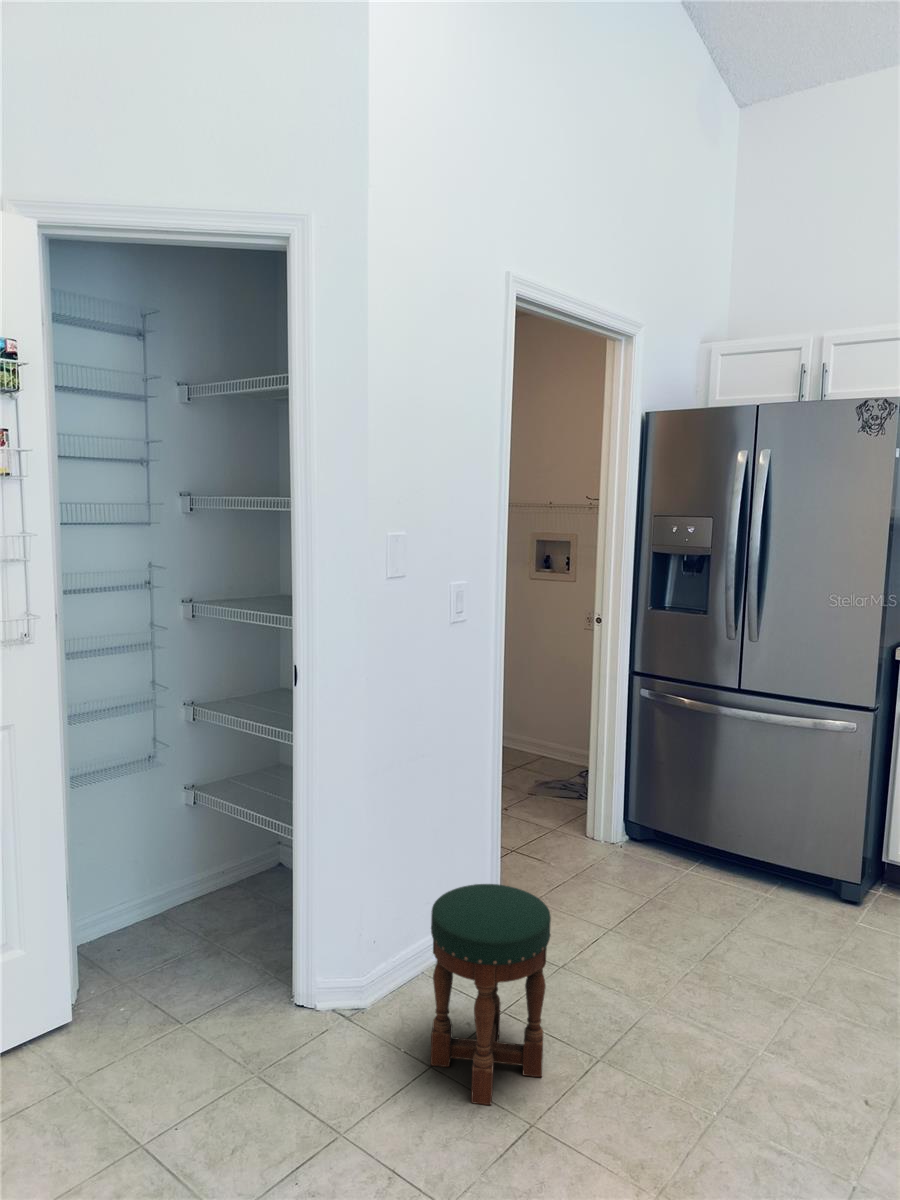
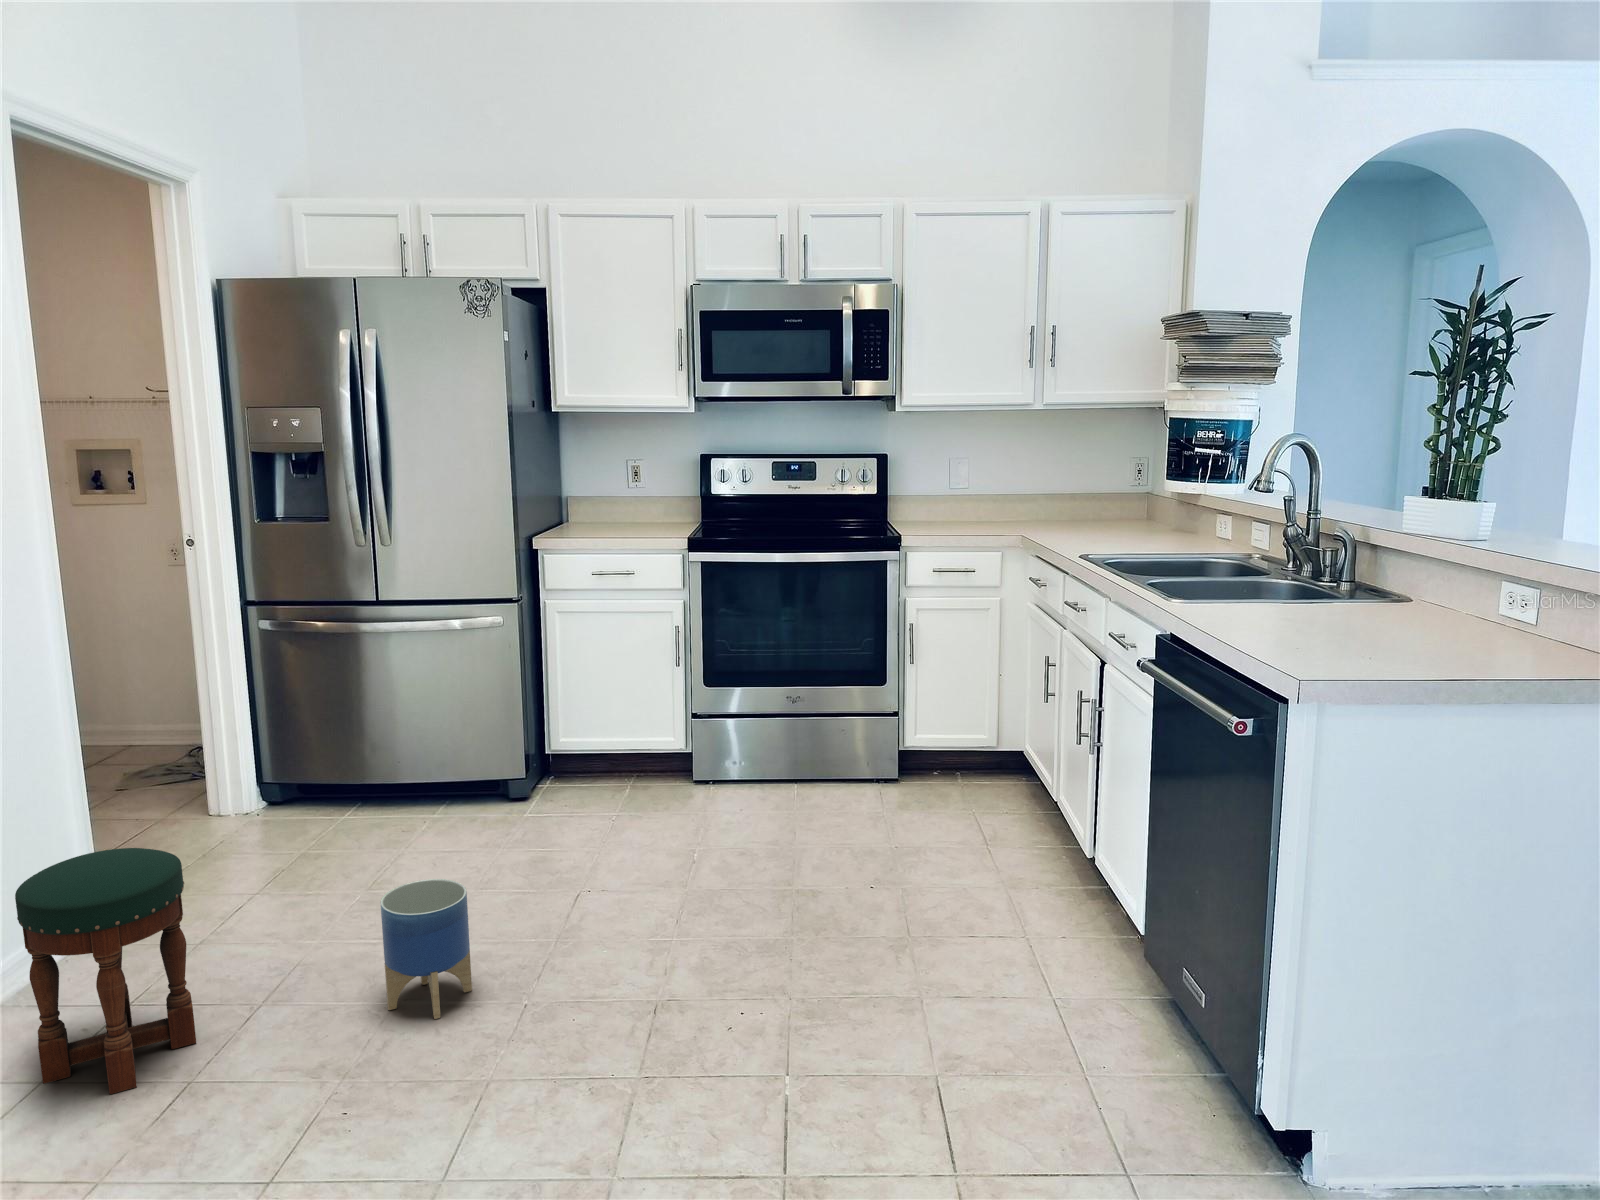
planter: none [708,997,803,1158] -> present [380,879,472,1019]

